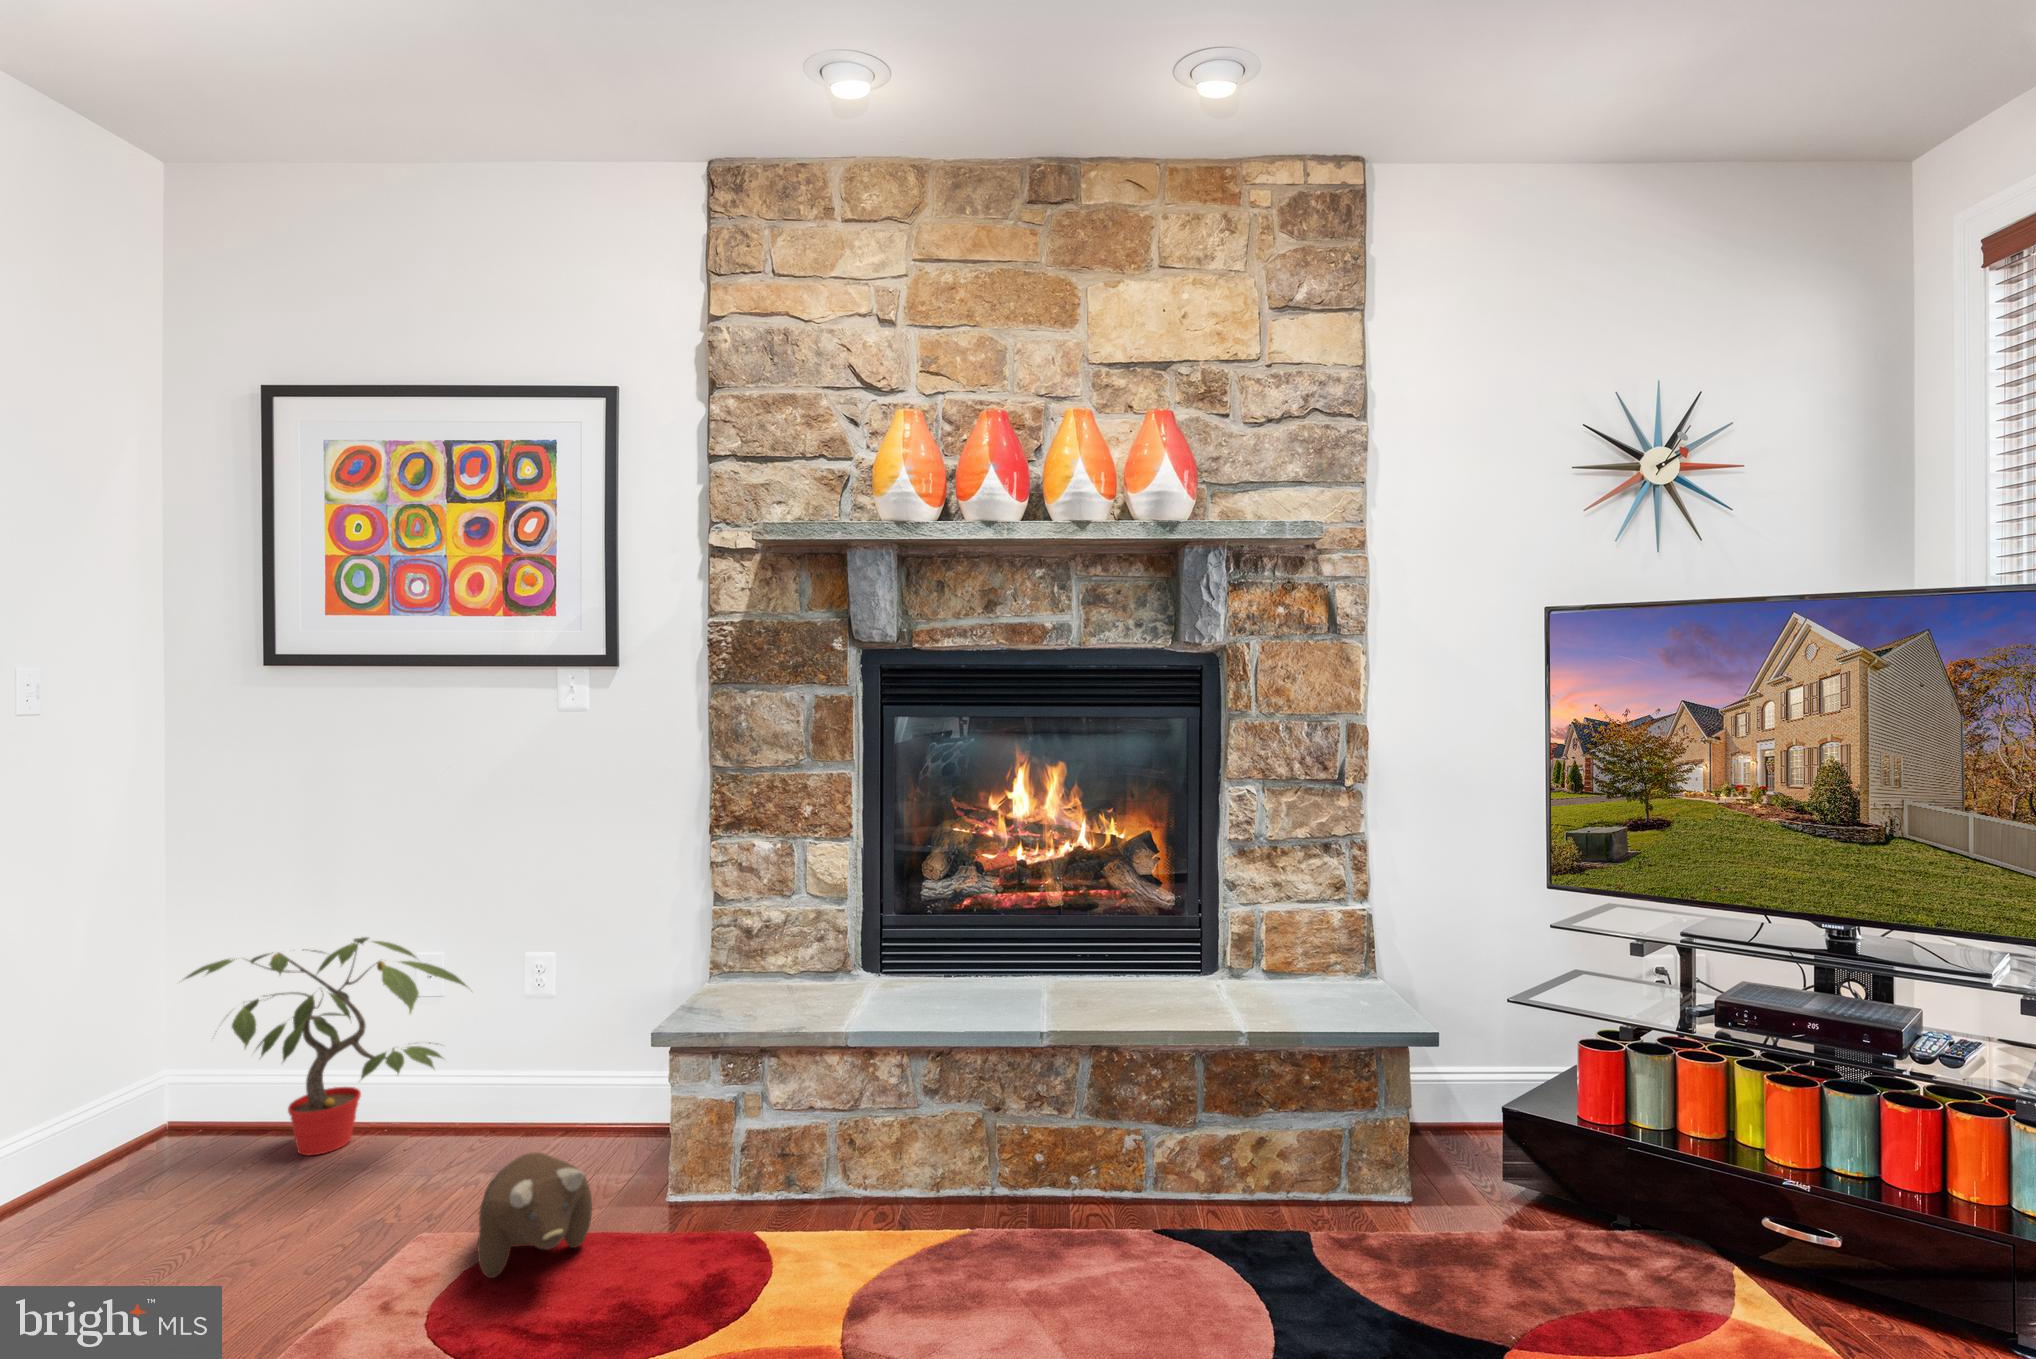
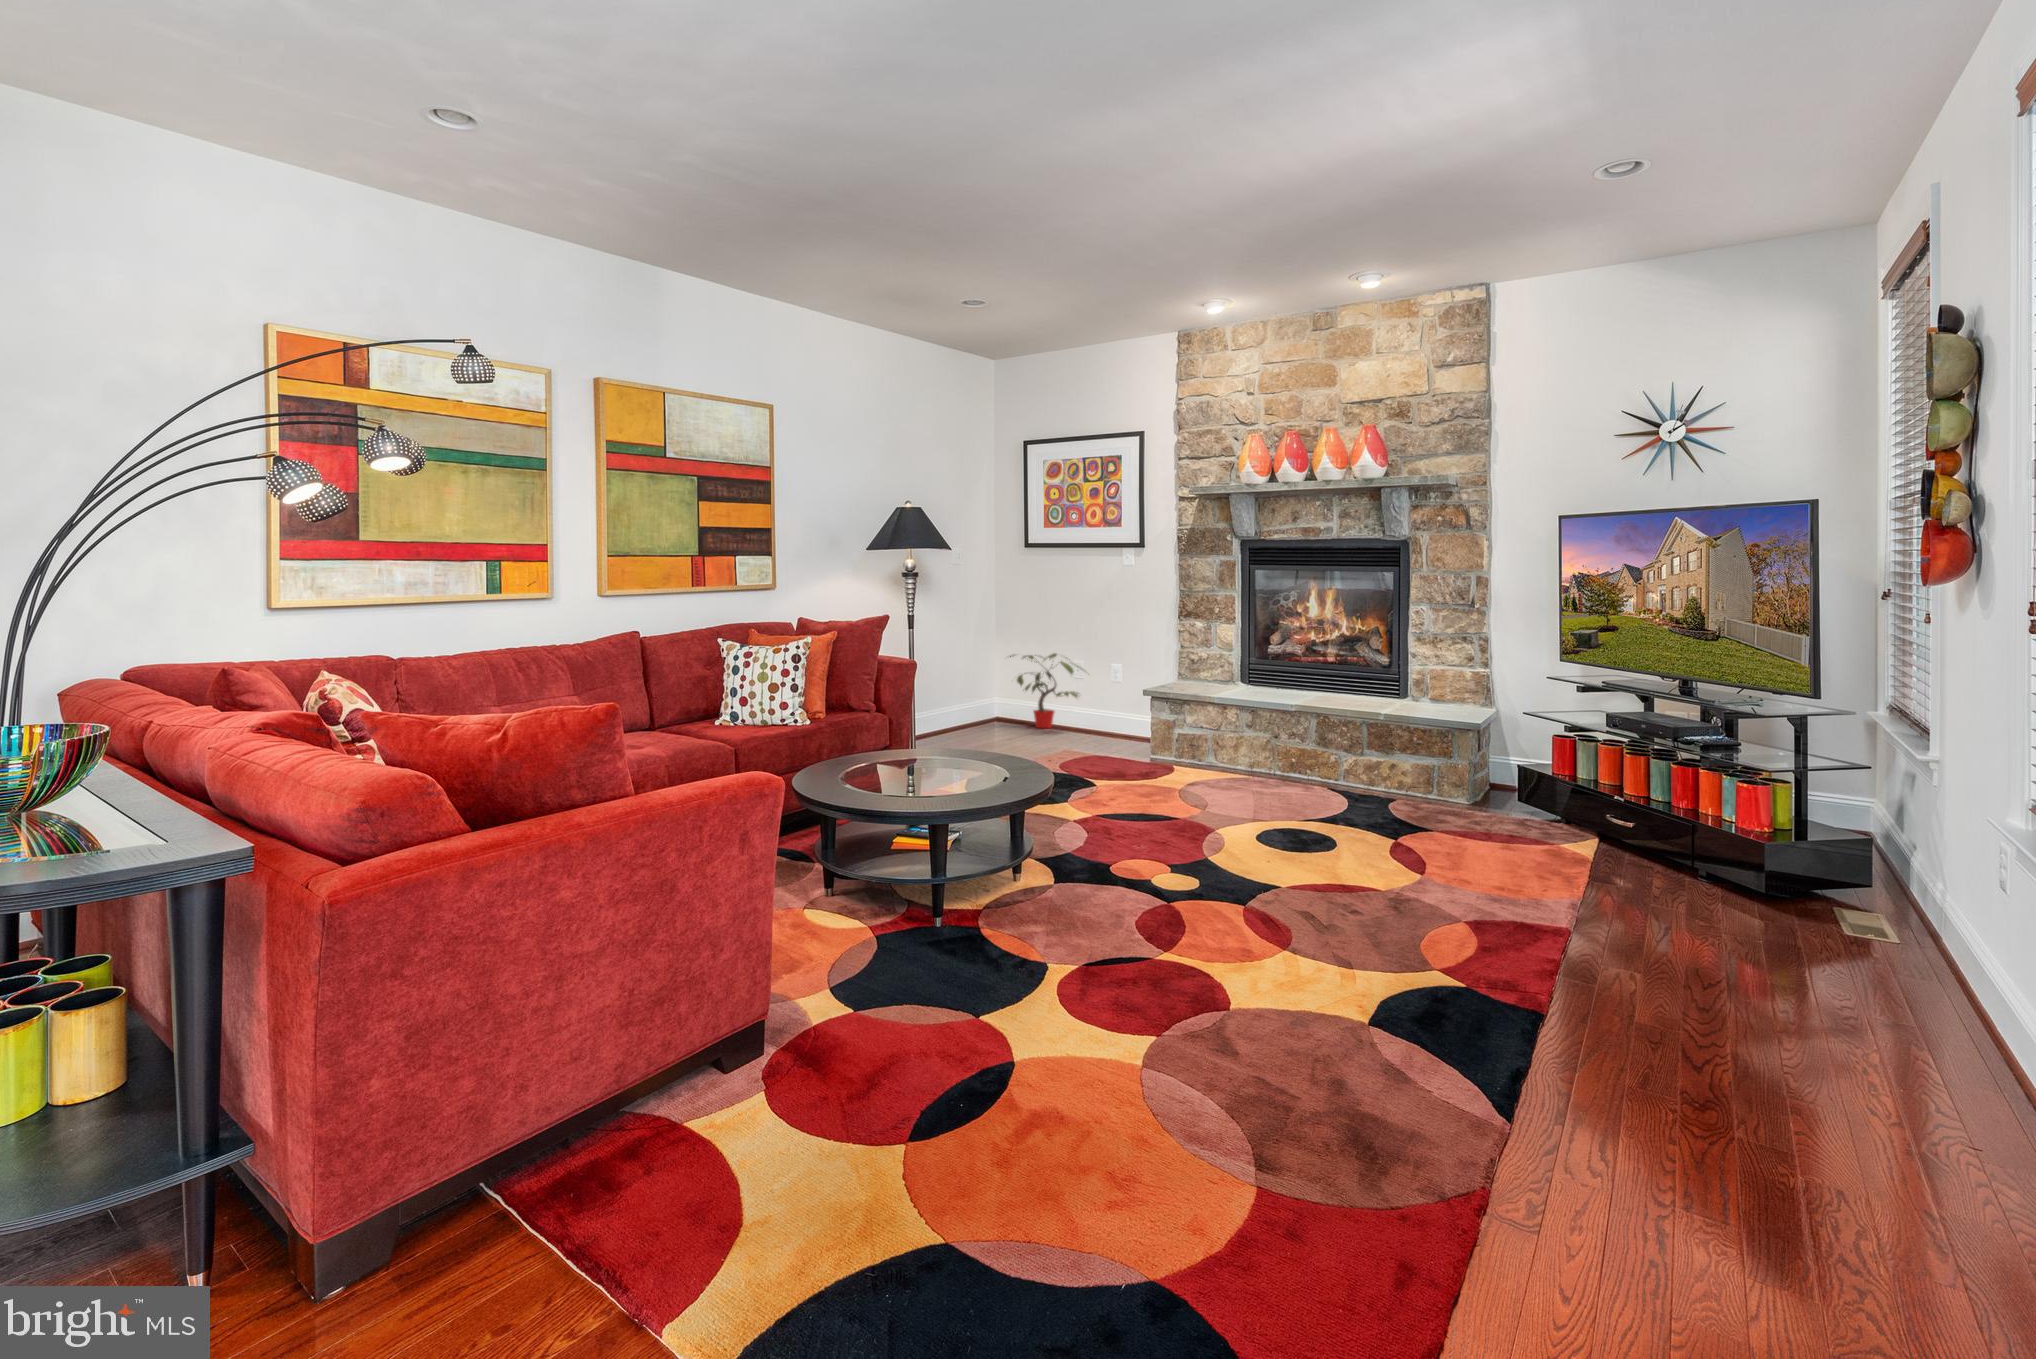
plush toy: present [478,1153,592,1278] -> none [1091,717,1125,751]

